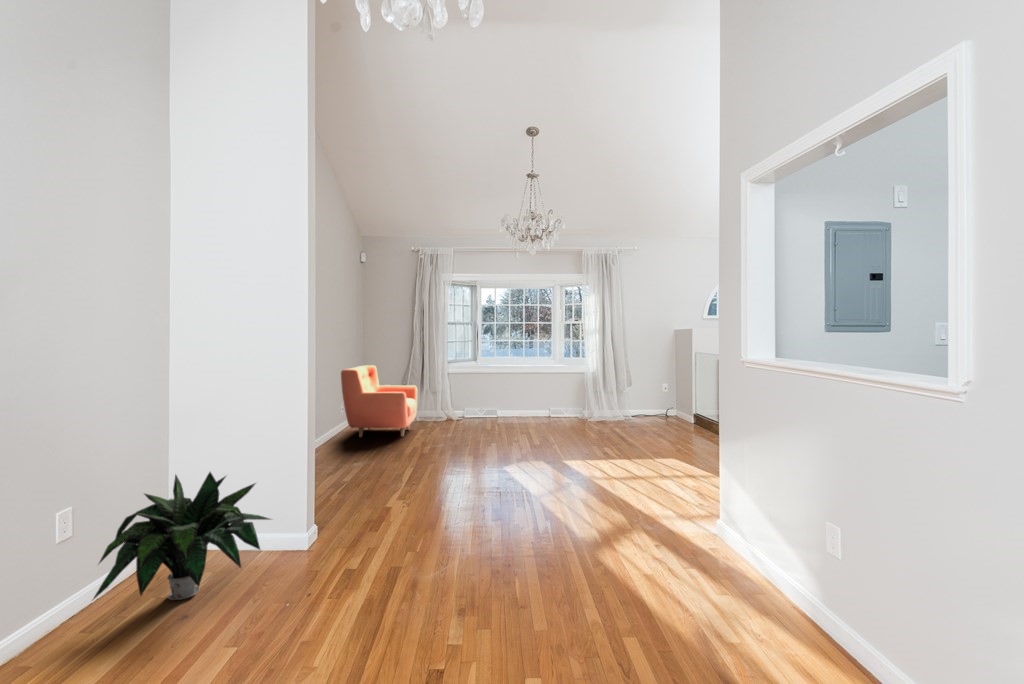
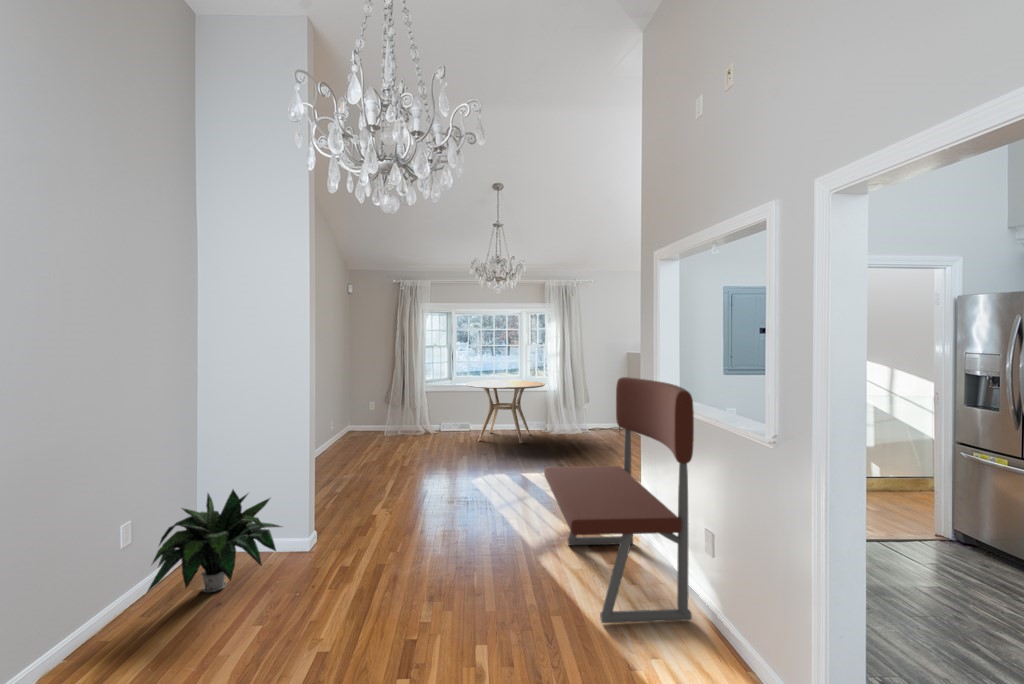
bench: none [597,336,824,656] -> present [544,377,694,623]
dining table: none [492,361,583,431] -> present [466,380,545,443]
armchair: present [341,365,418,437] -> none [332,386,400,451]

